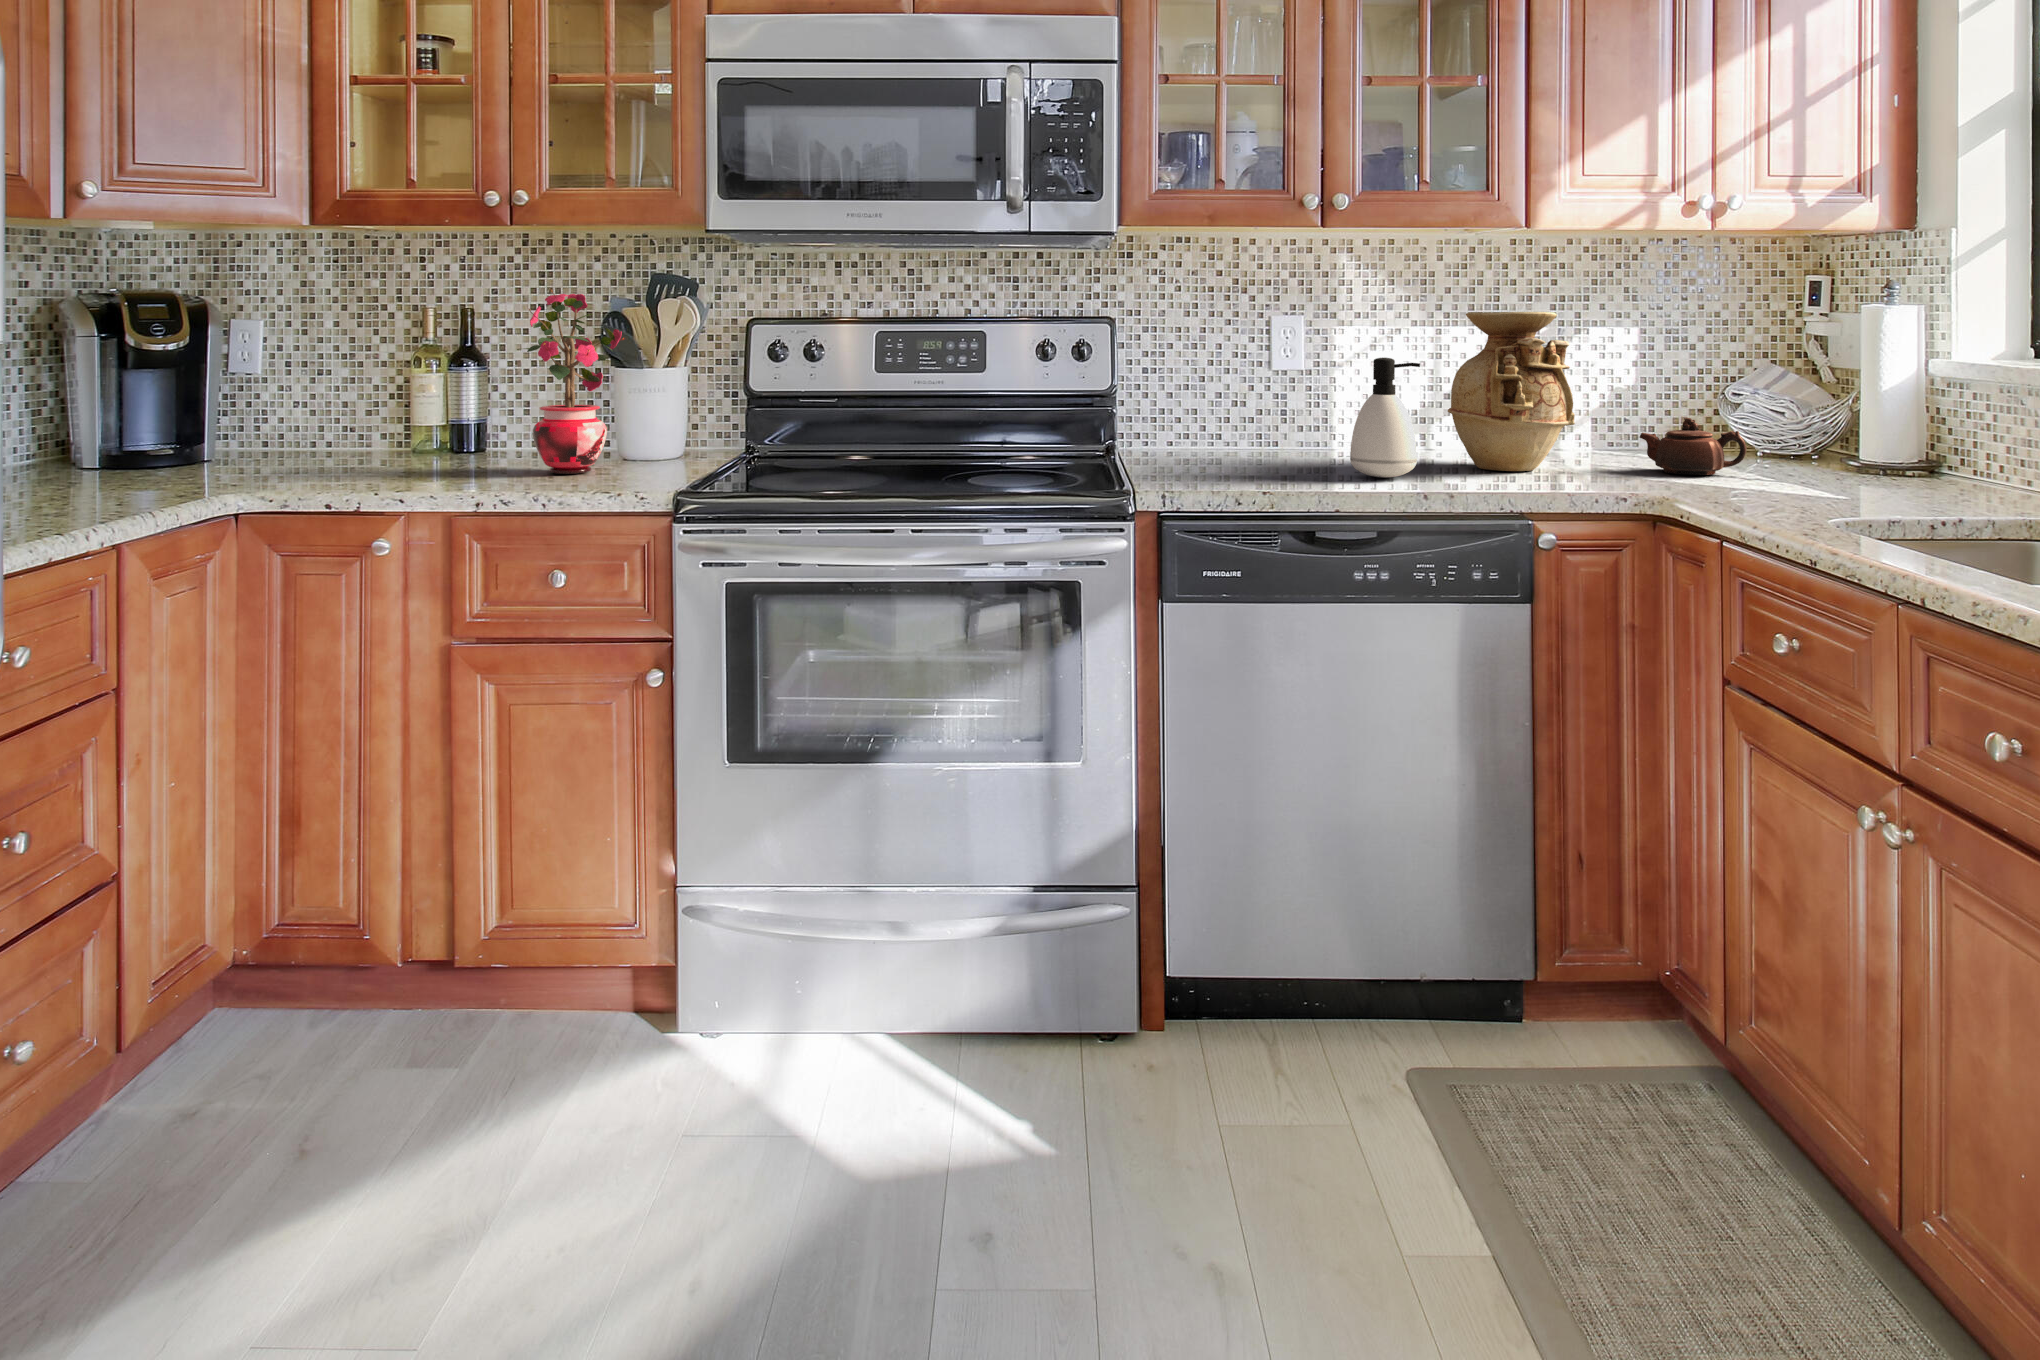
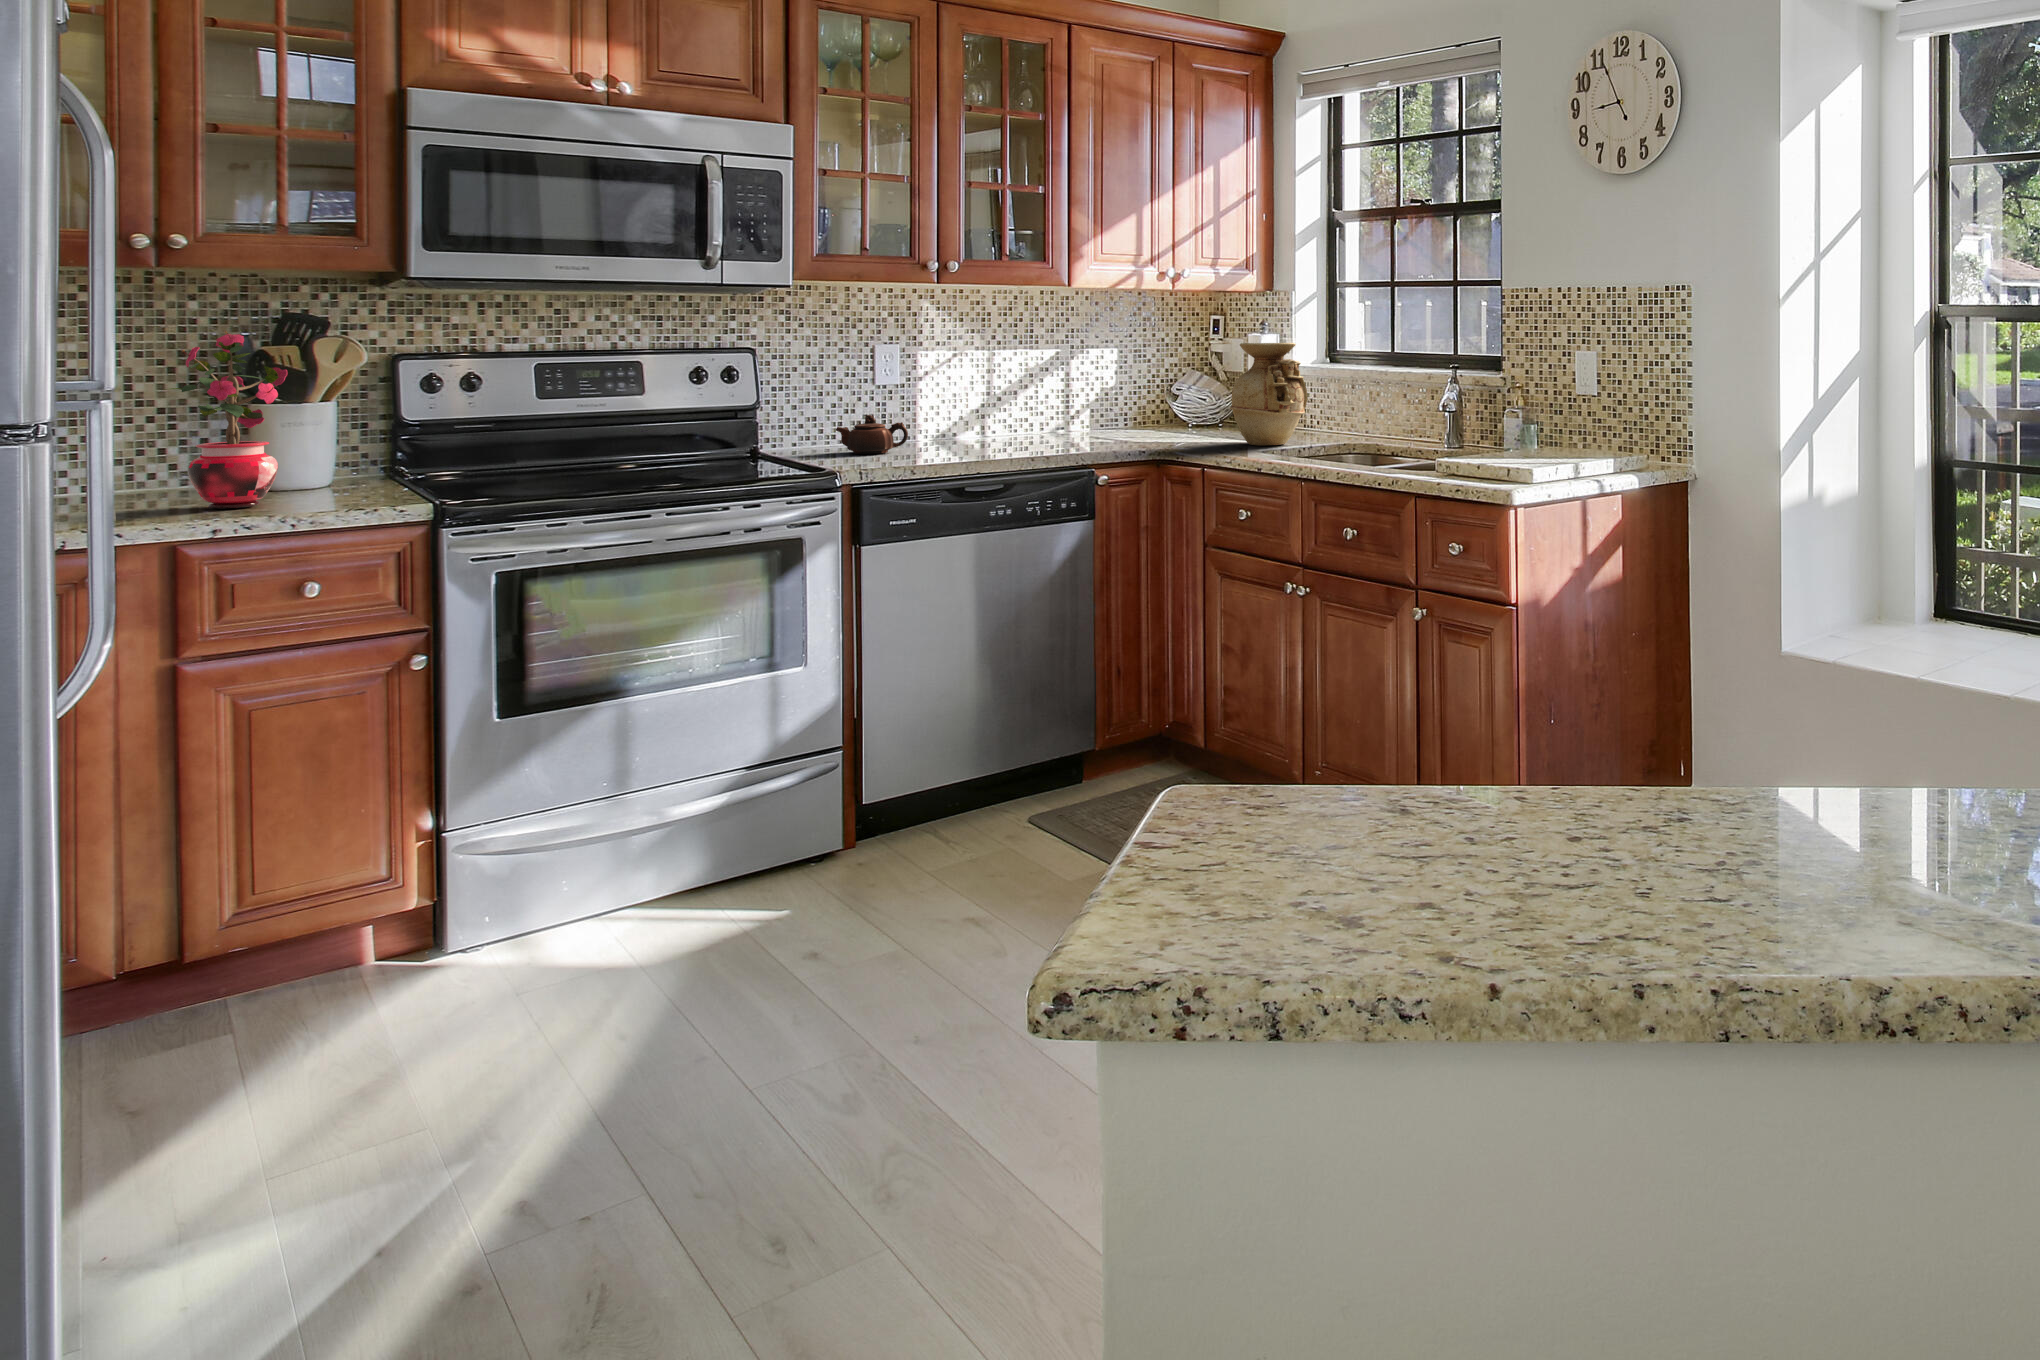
vase: present [1448,312,1575,471] -> present [1230,343,1308,445]
soap dispenser: present [1350,358,1420,477] -> none [963,375,1010,457]
teapot: present [1640,418,1747,475] -> present [836,415,908,454]

